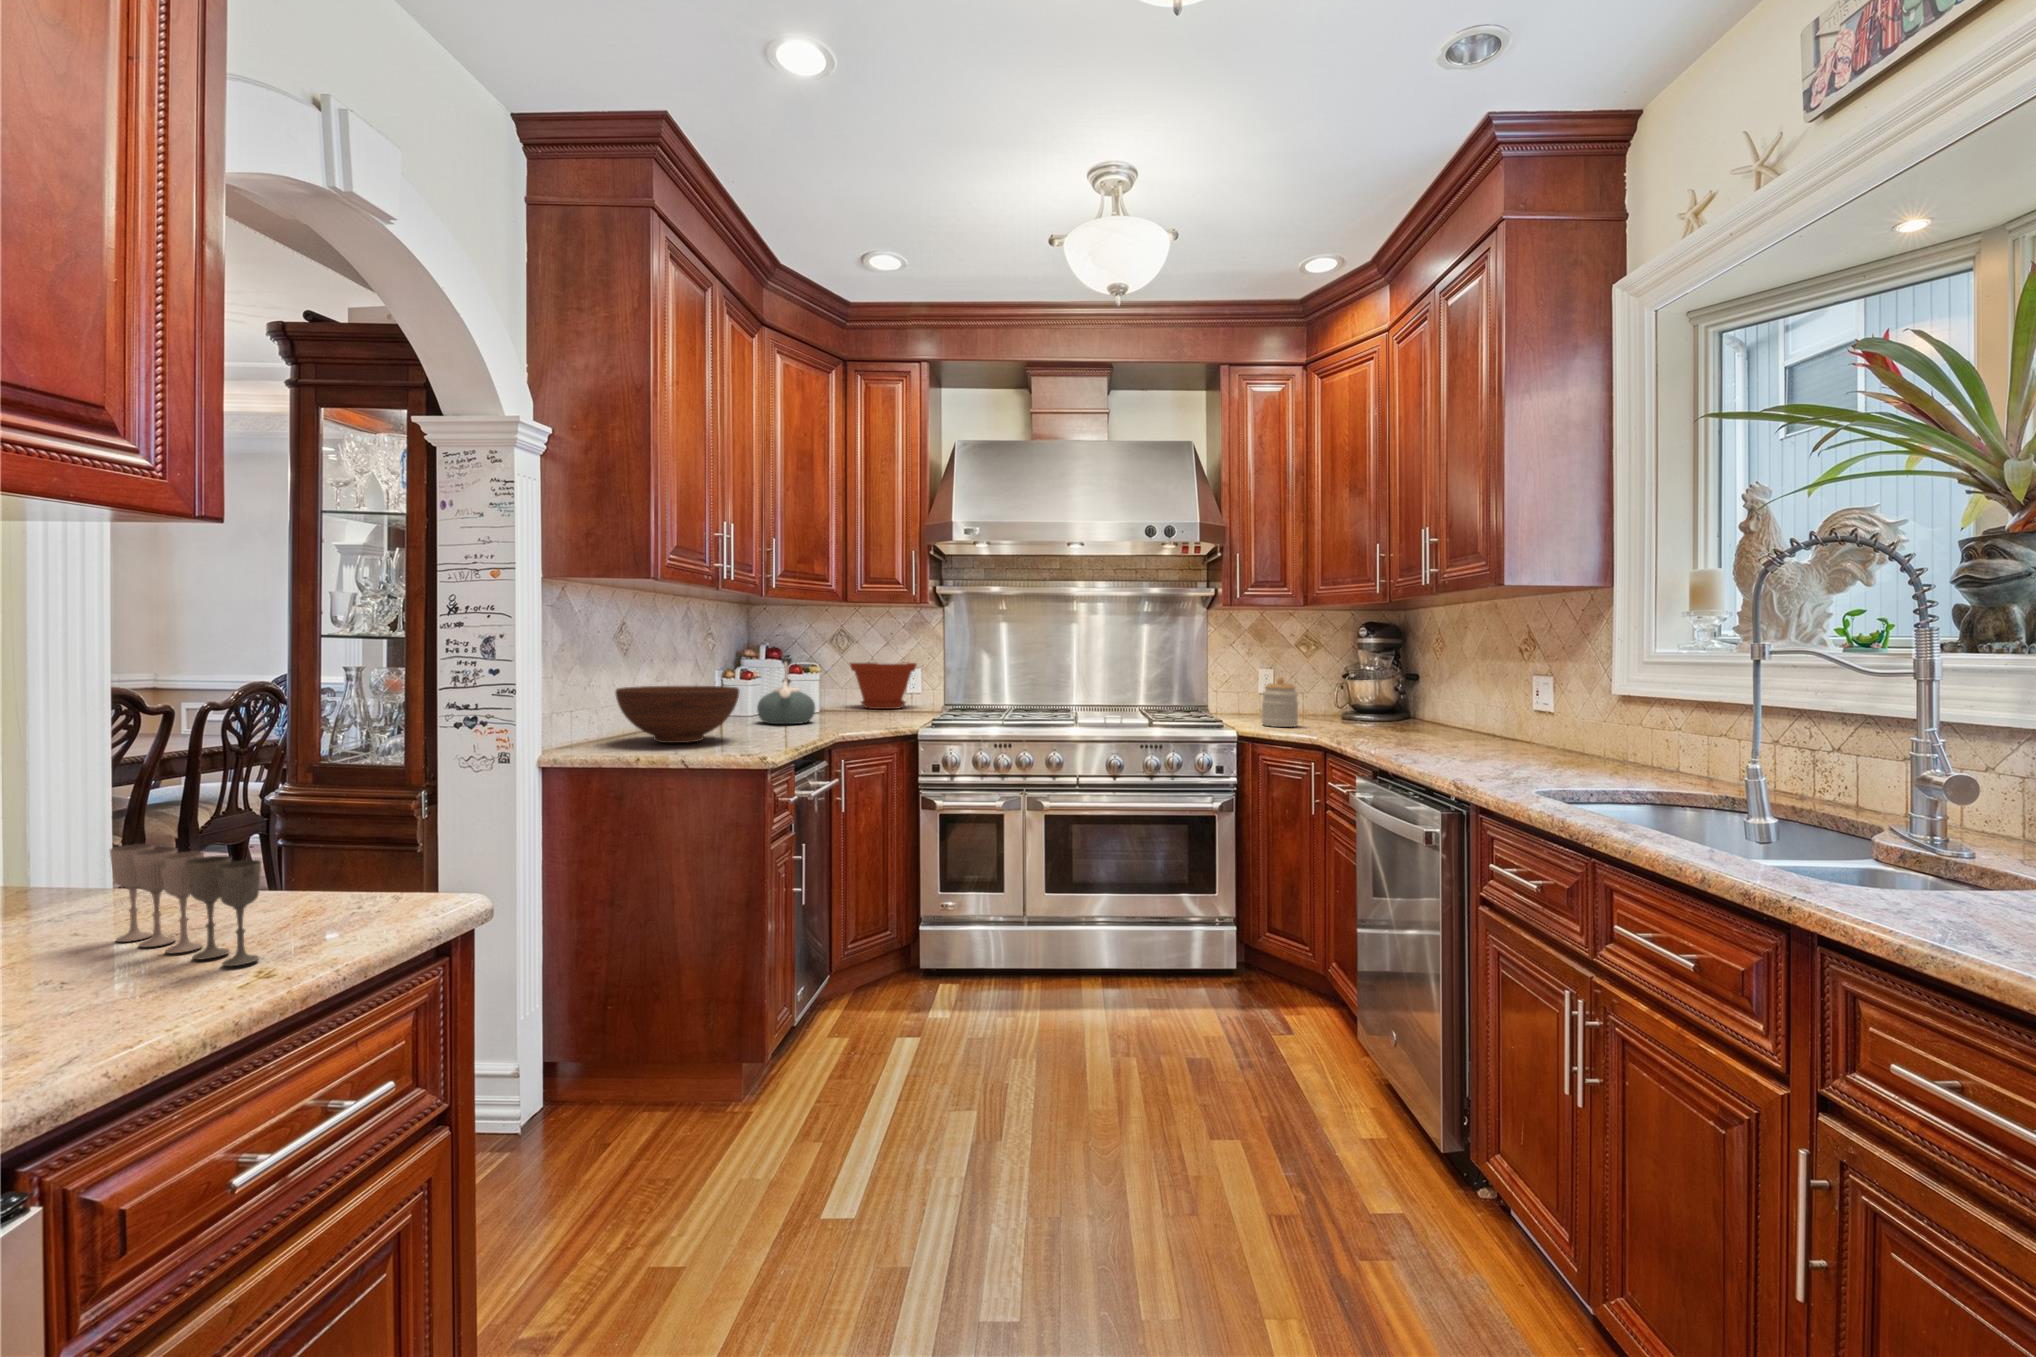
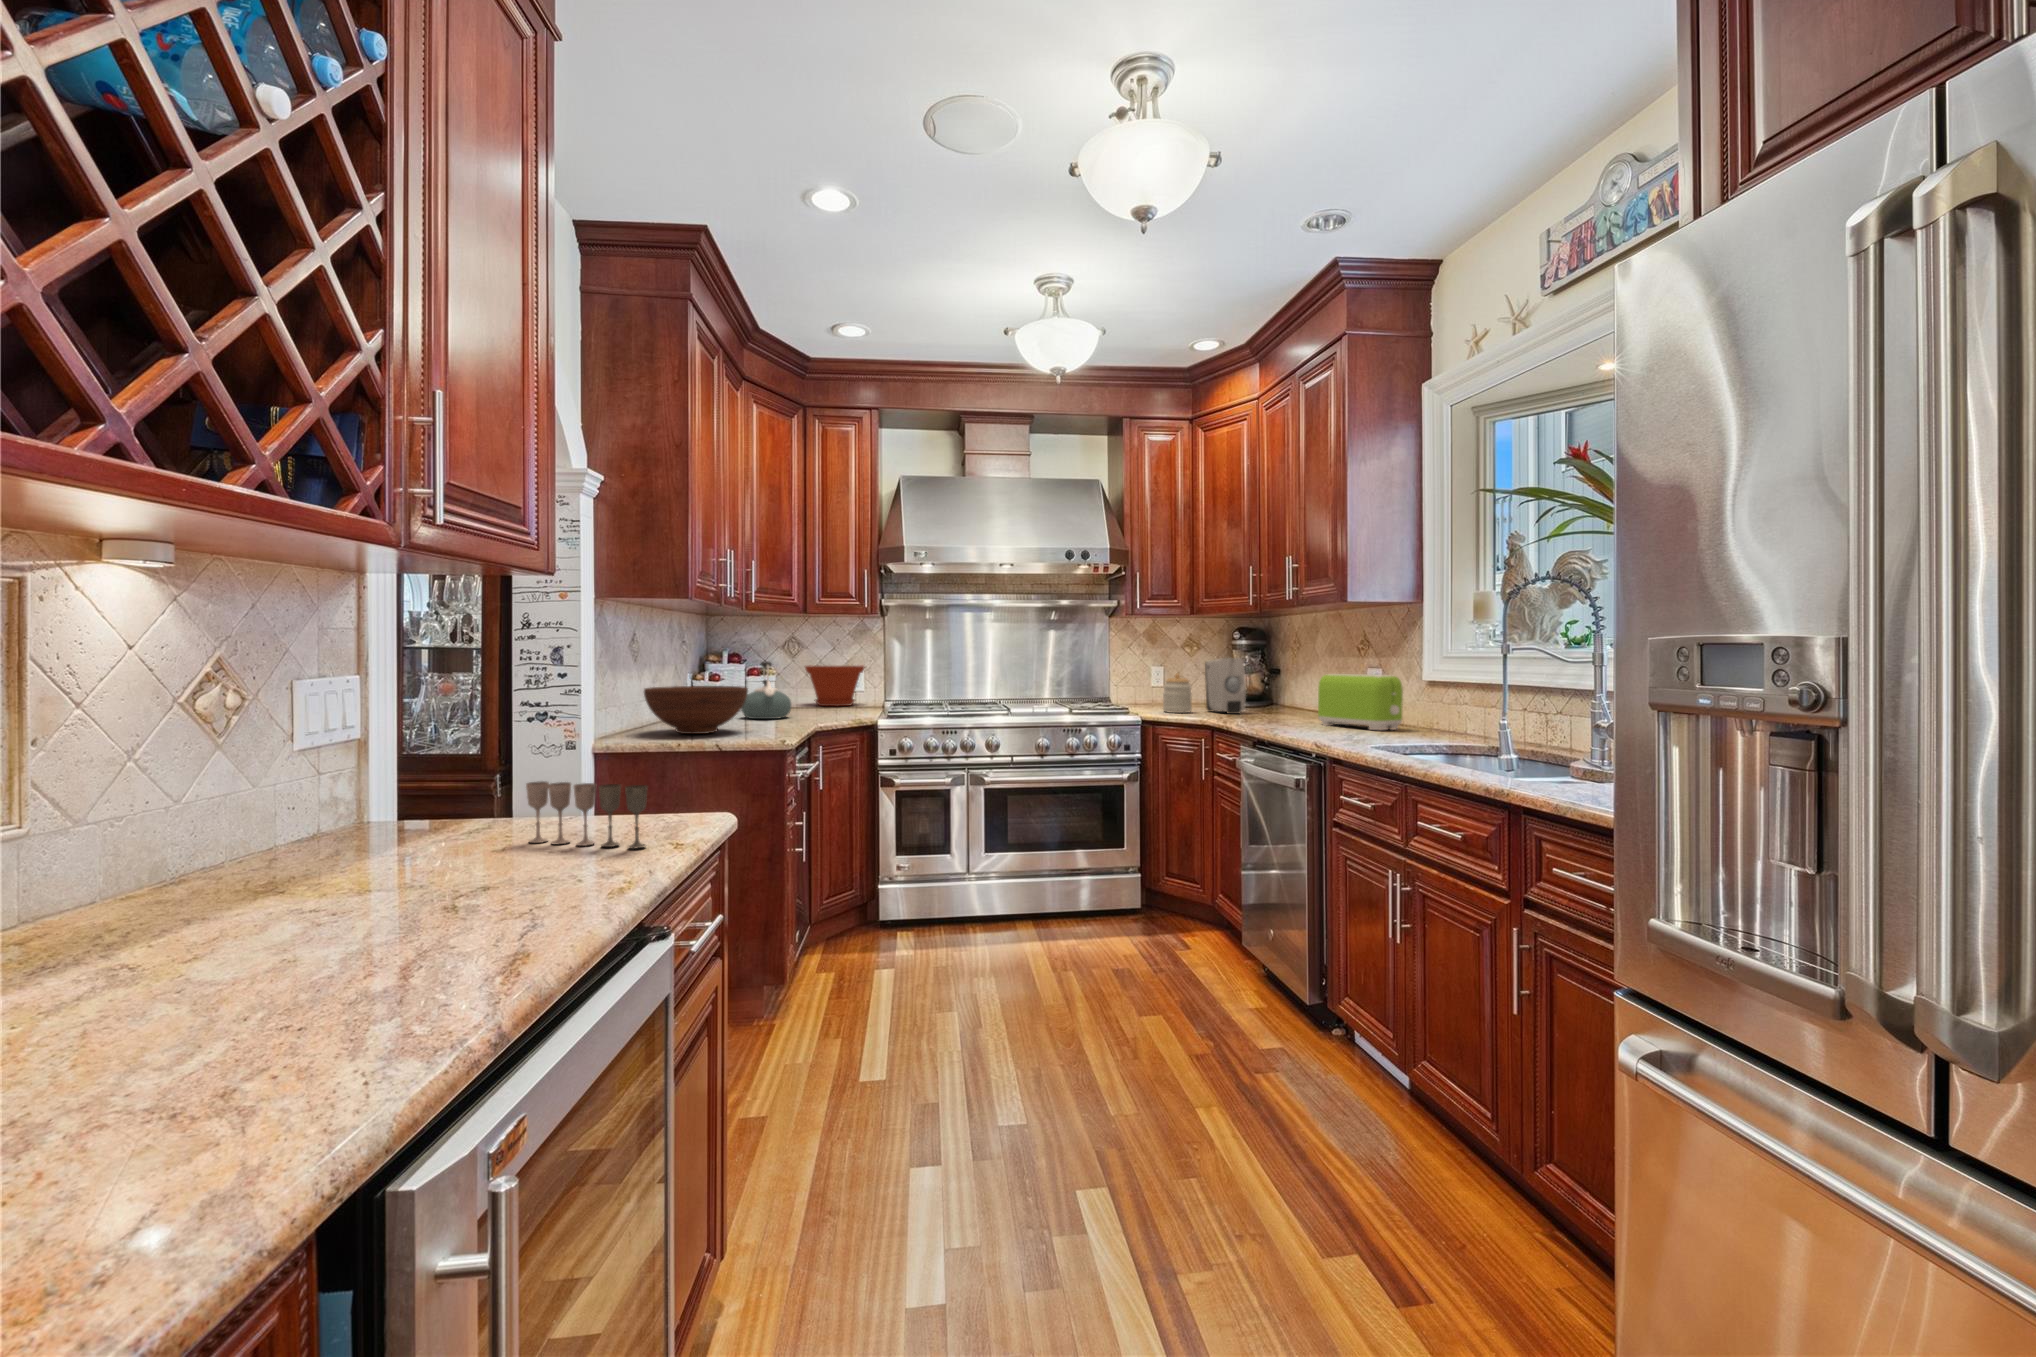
soap dispenser: none [1318,660,1369,729] -> present [1205,658,1246,714]
toaster: none [1464,682,1586,761] -> present [1318,674,1403,730]

